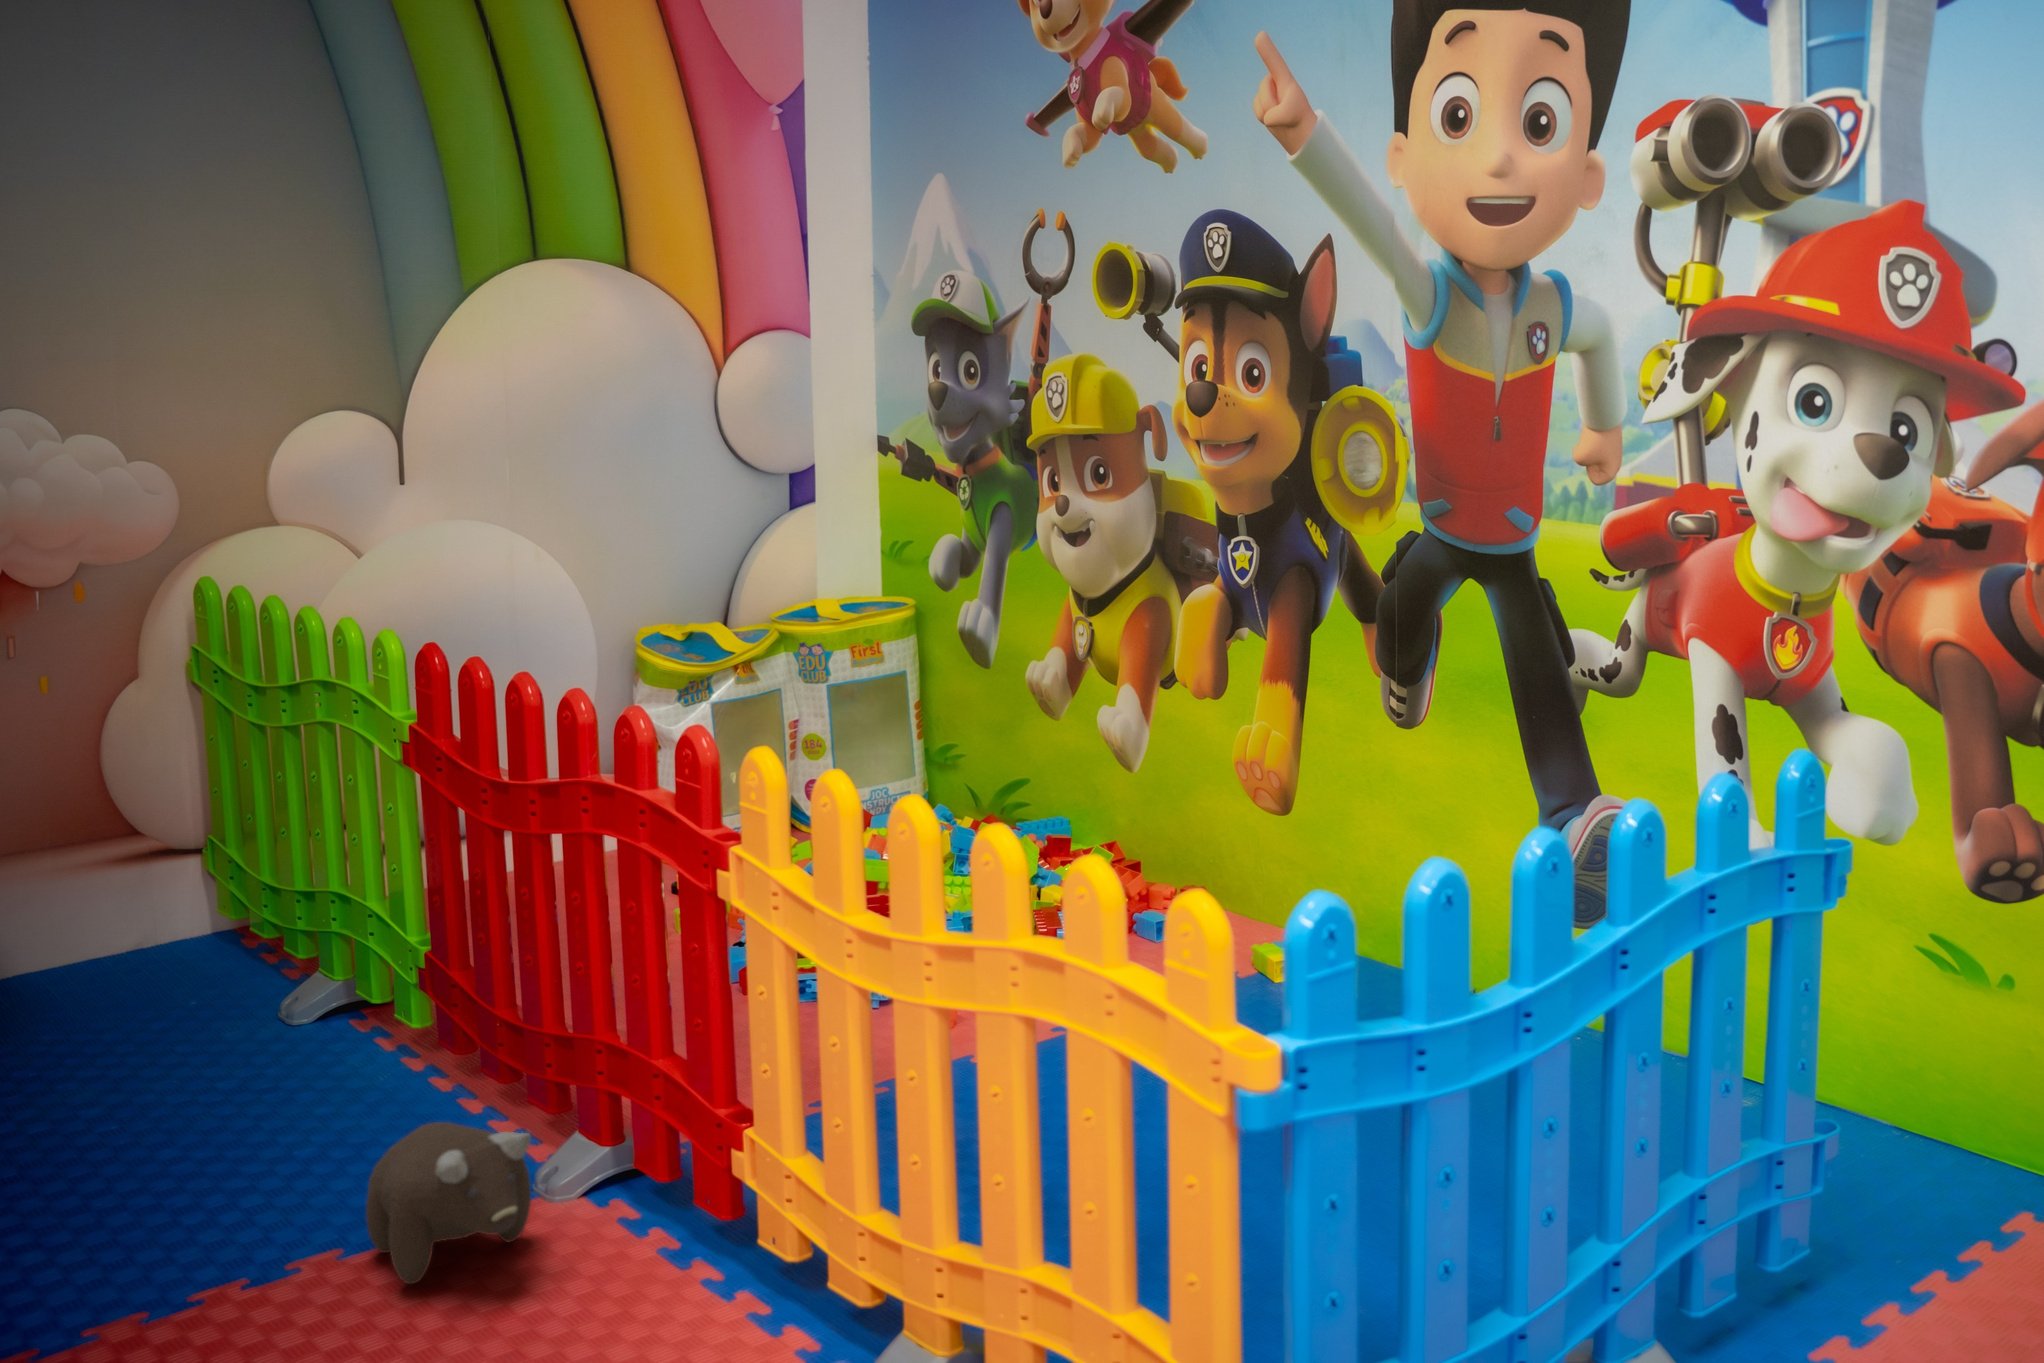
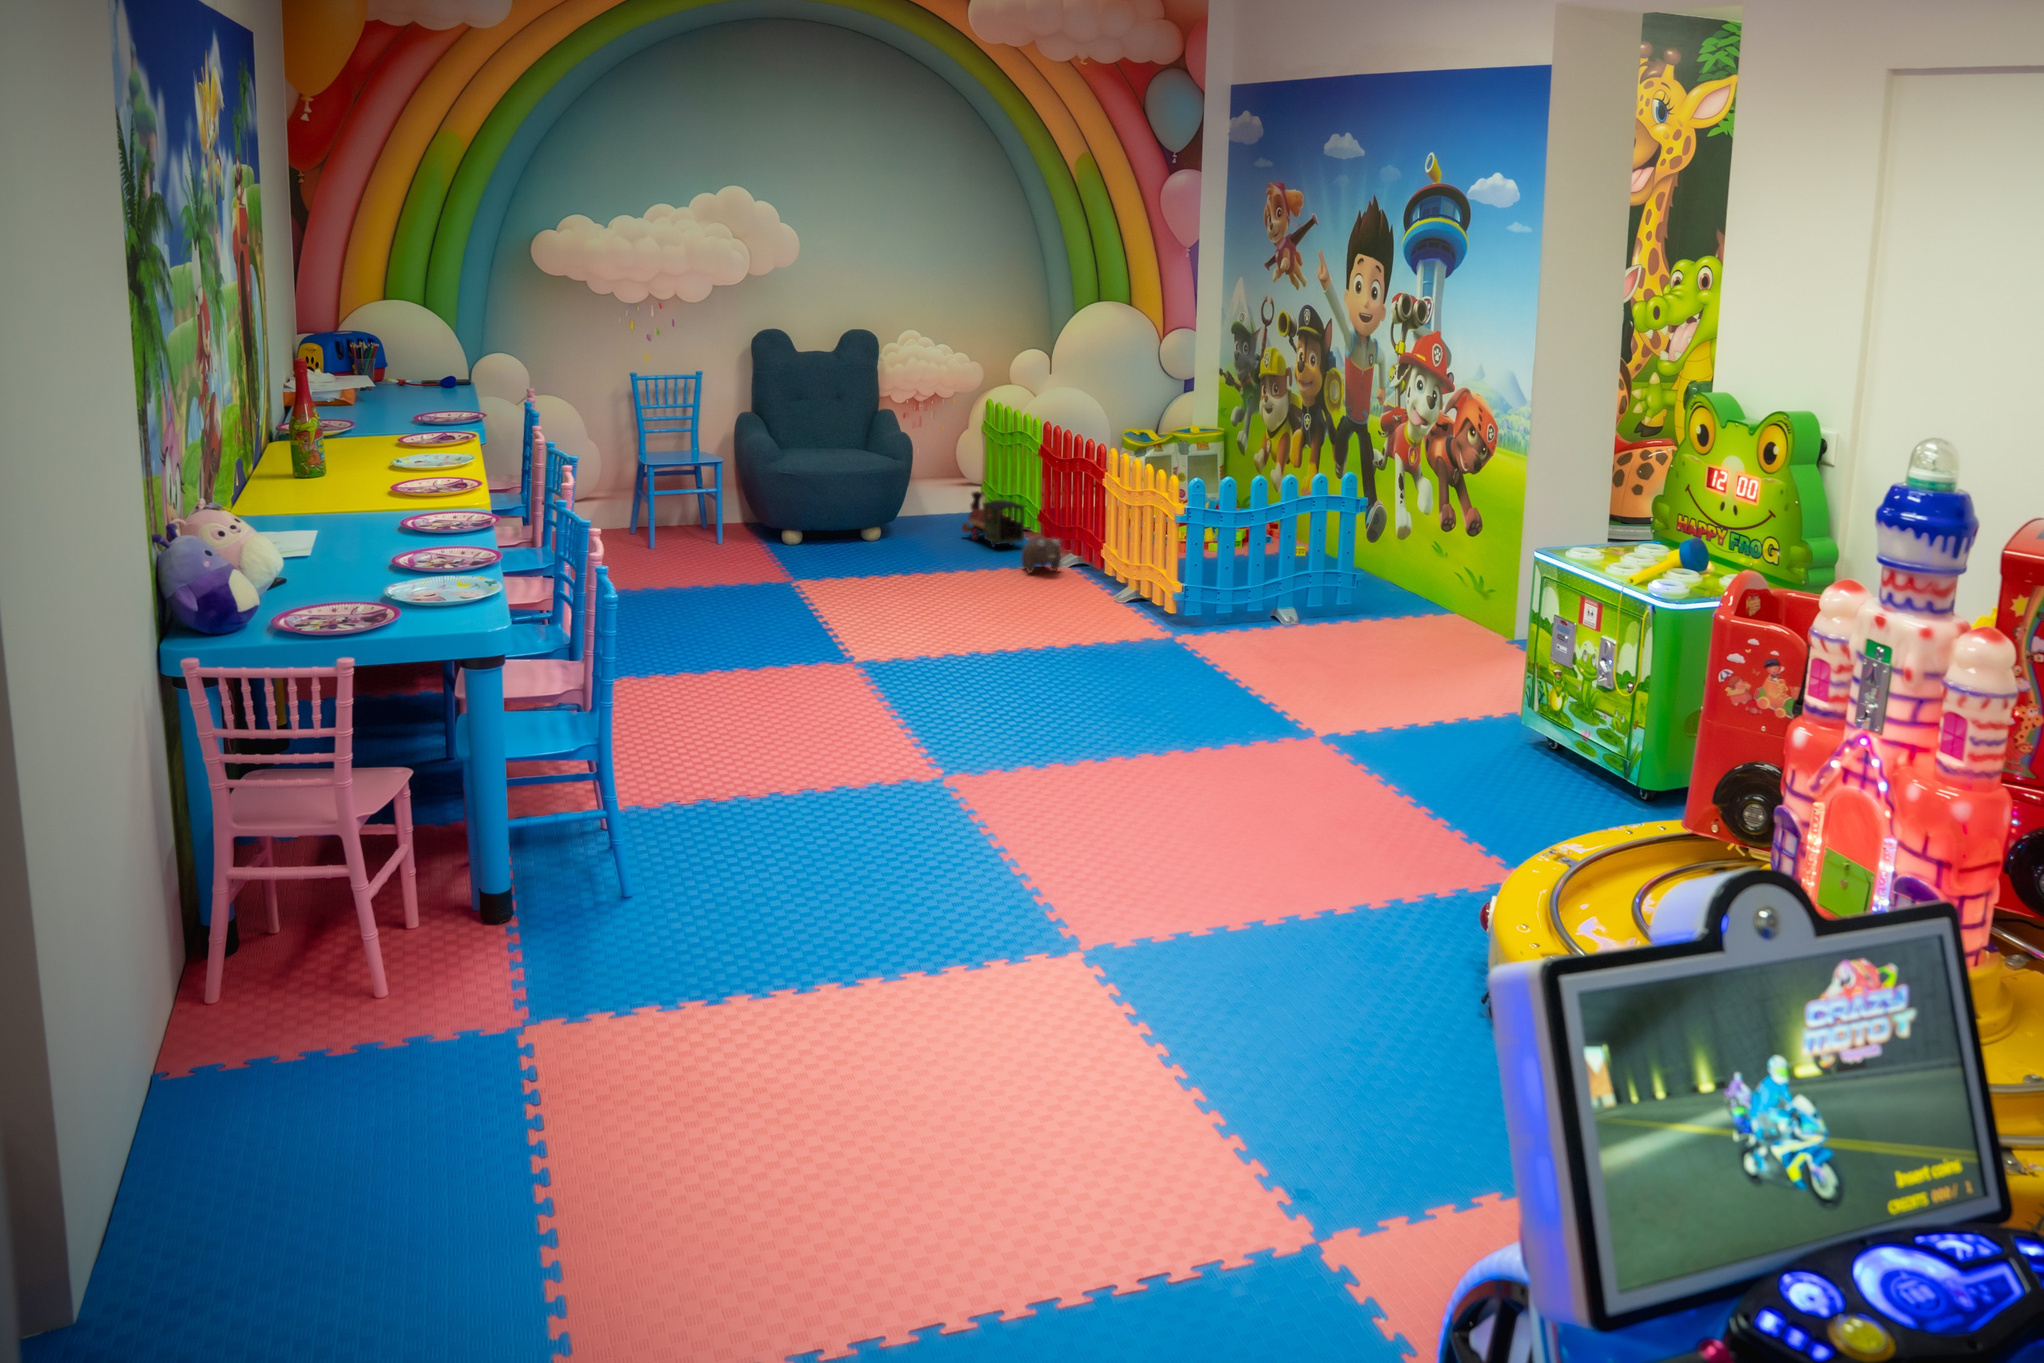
toy train: none [100,930,353,1142] -> present [961,491,1025,547]

